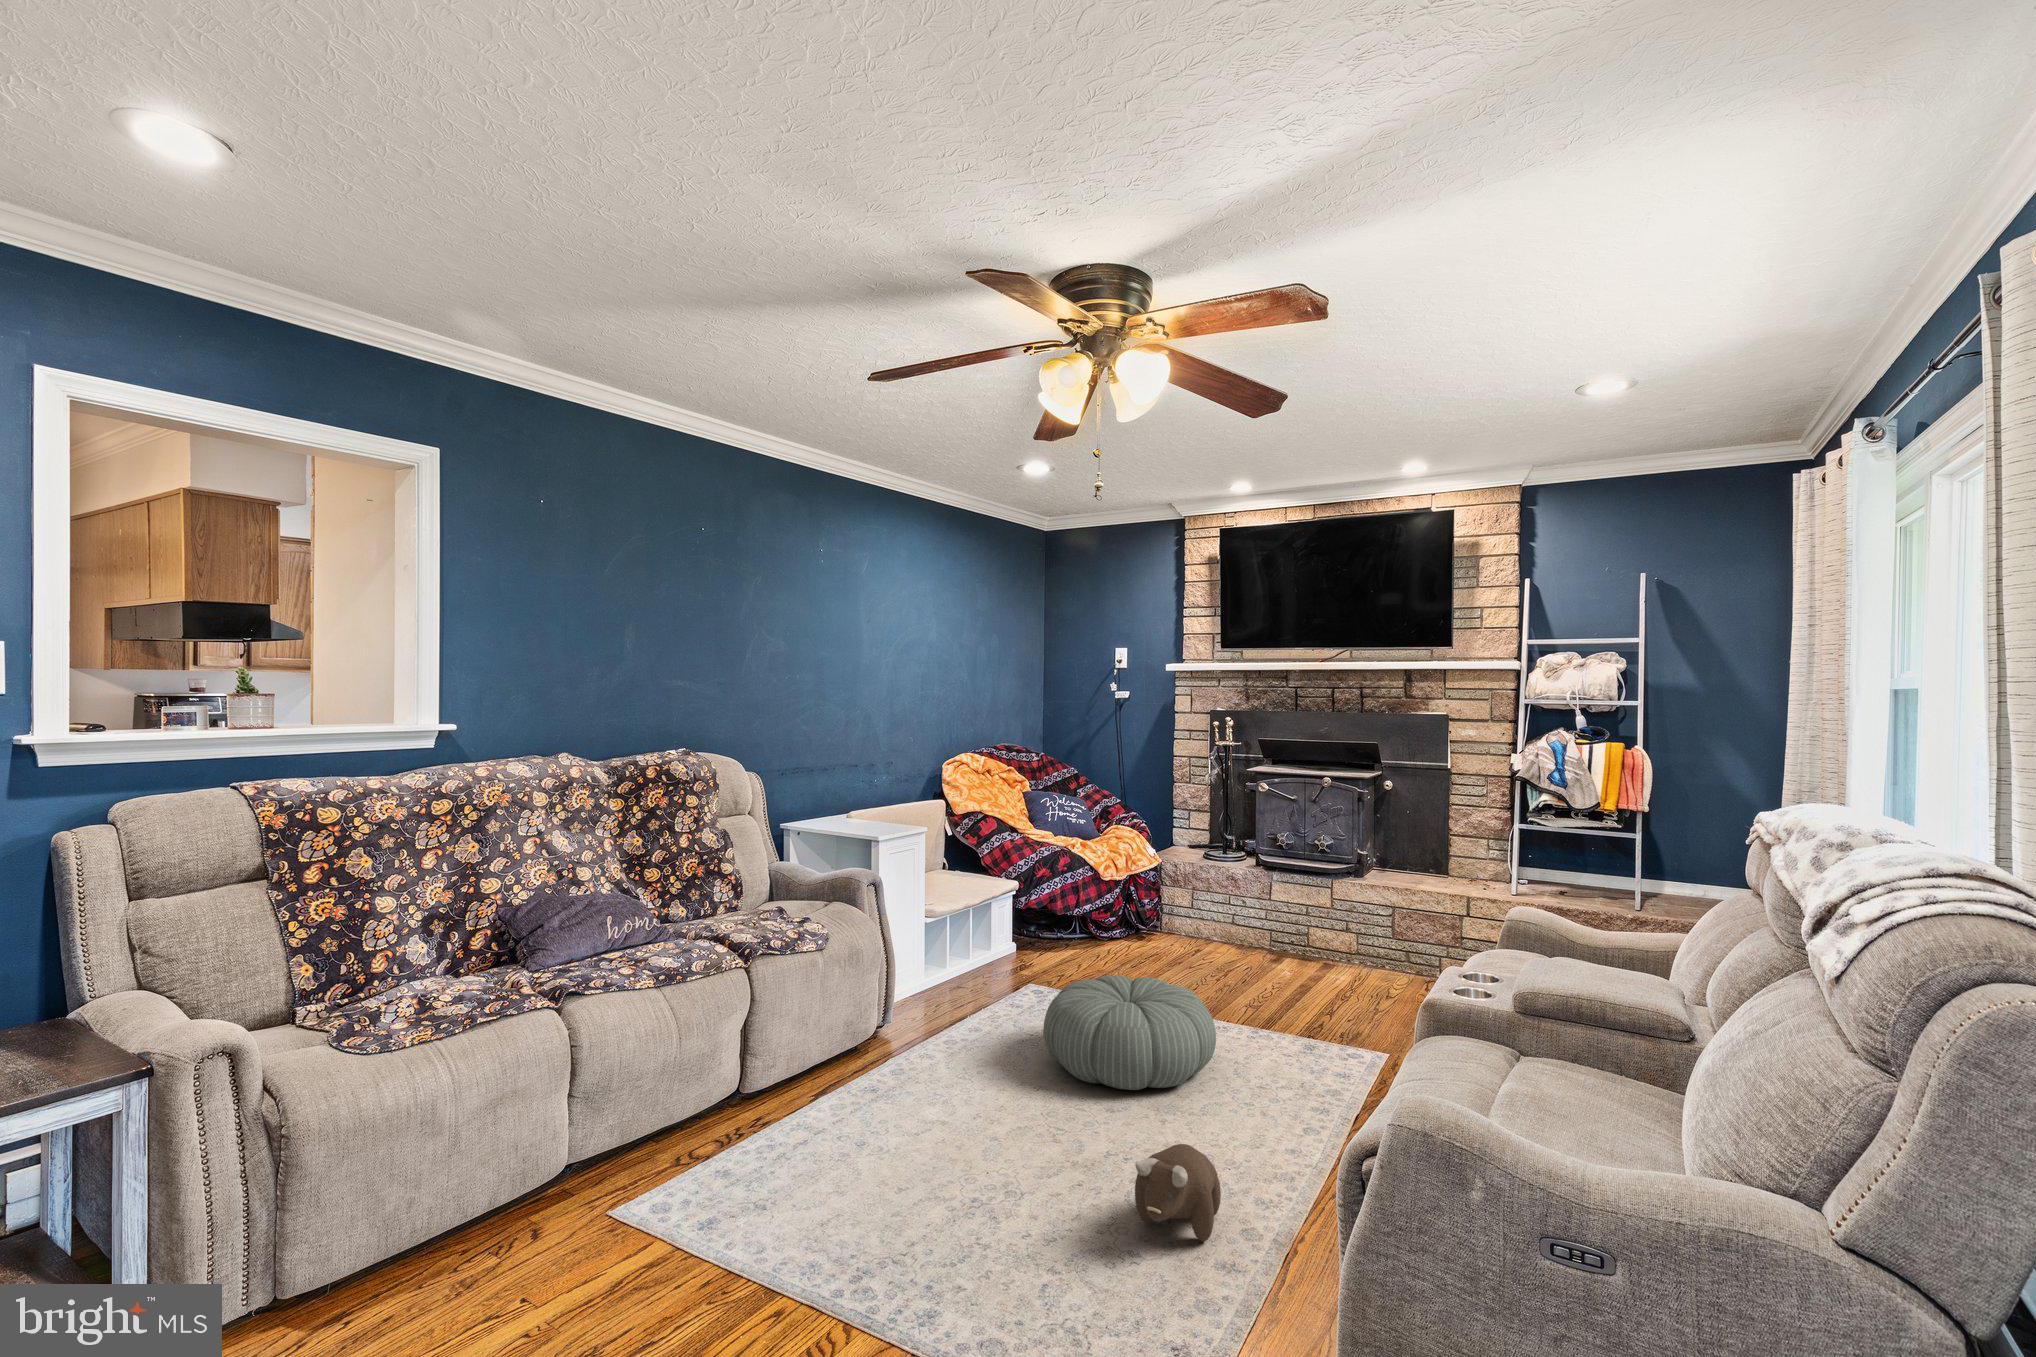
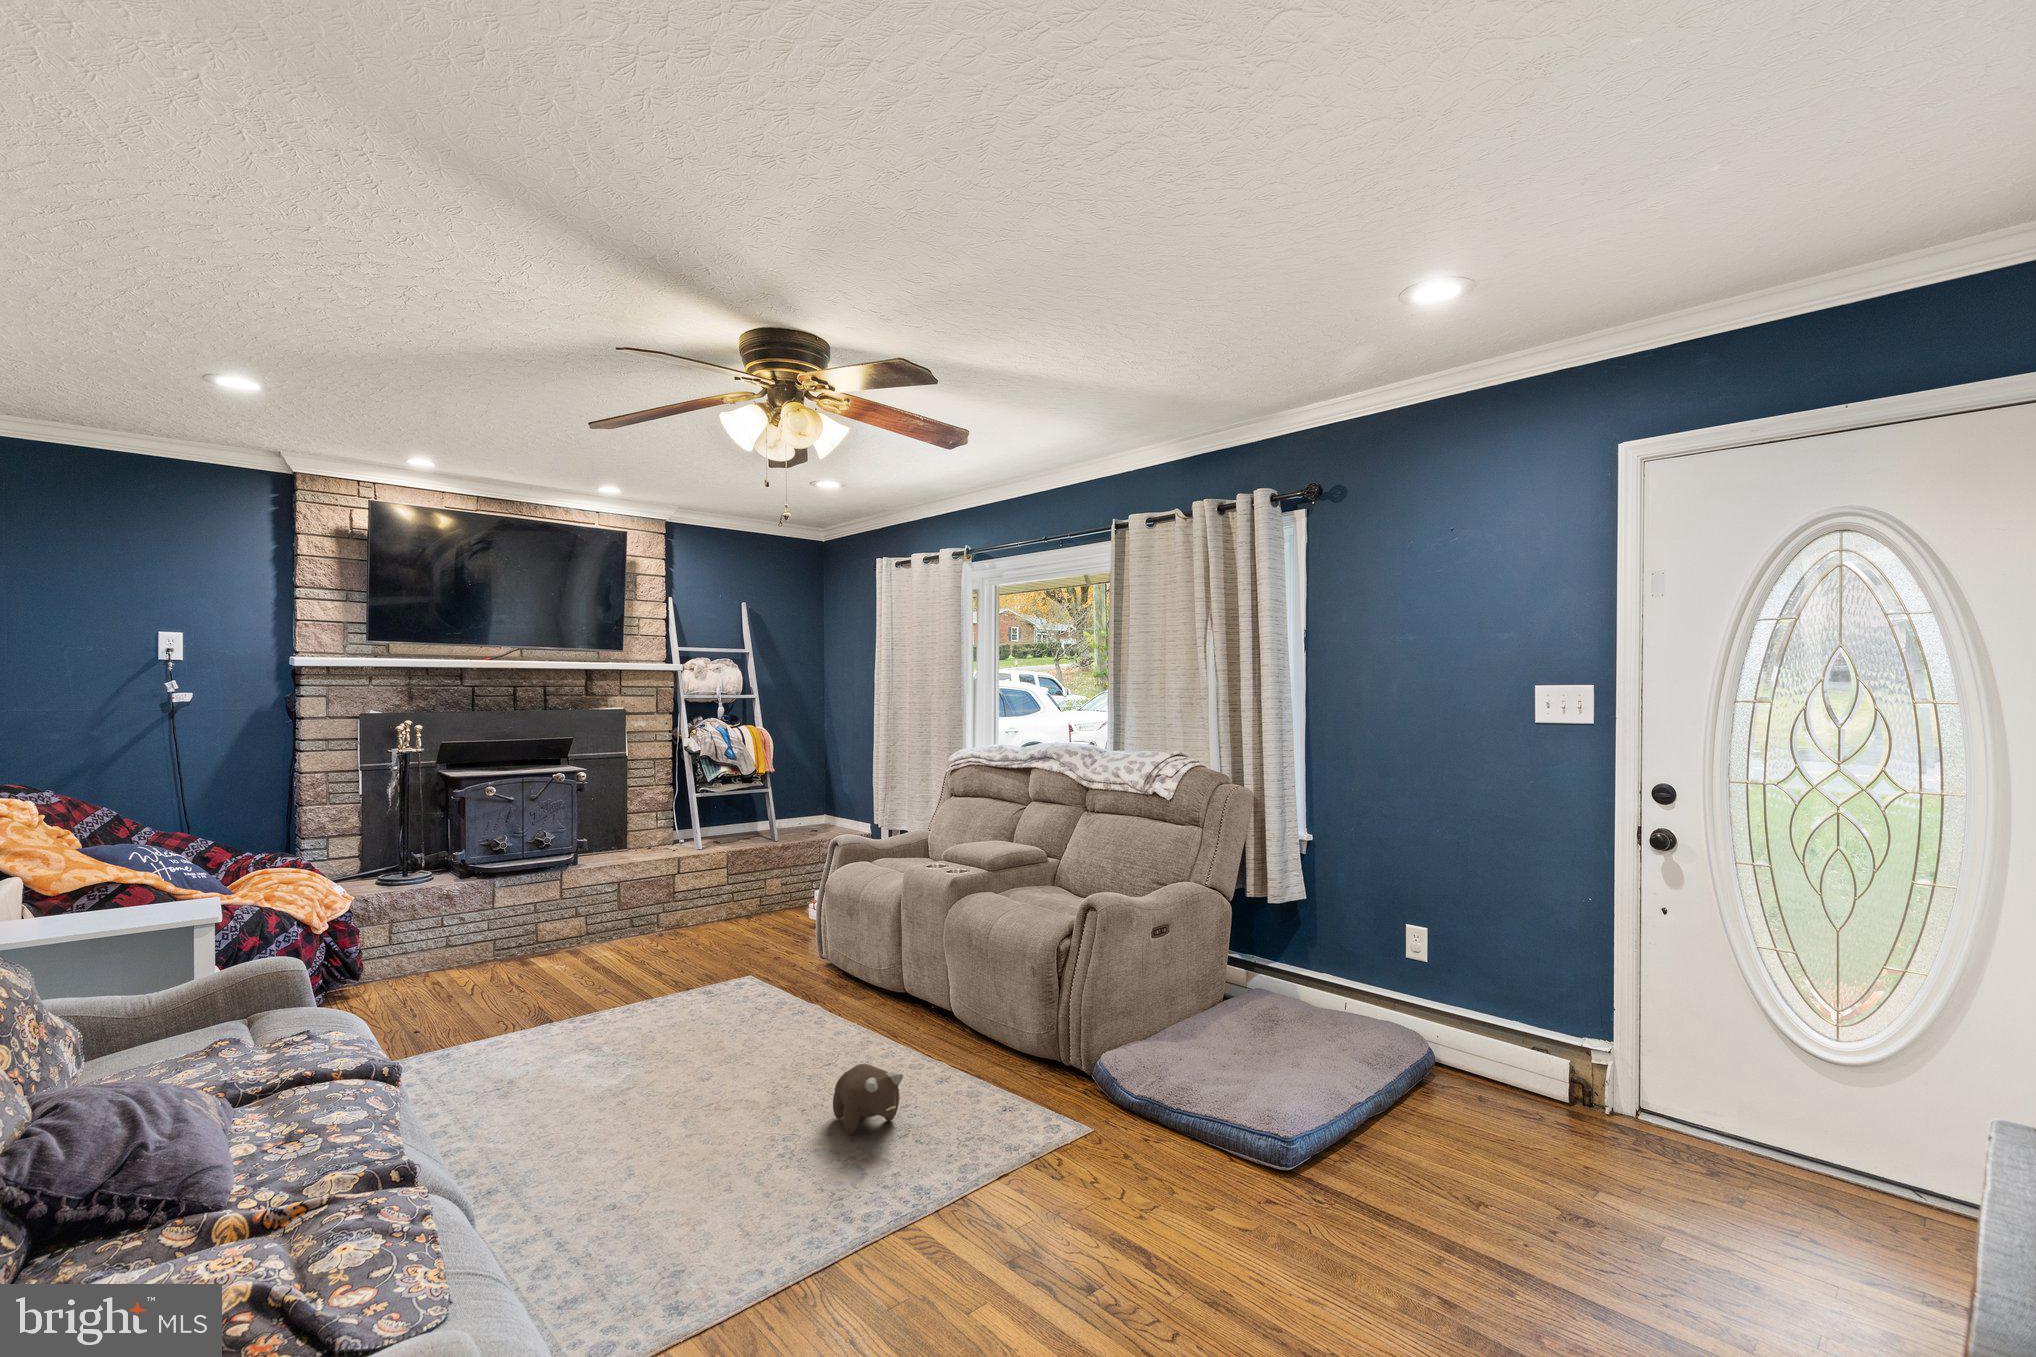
pouf: present [1043,975,1216,1090] -> none [525,988,706,1103]

